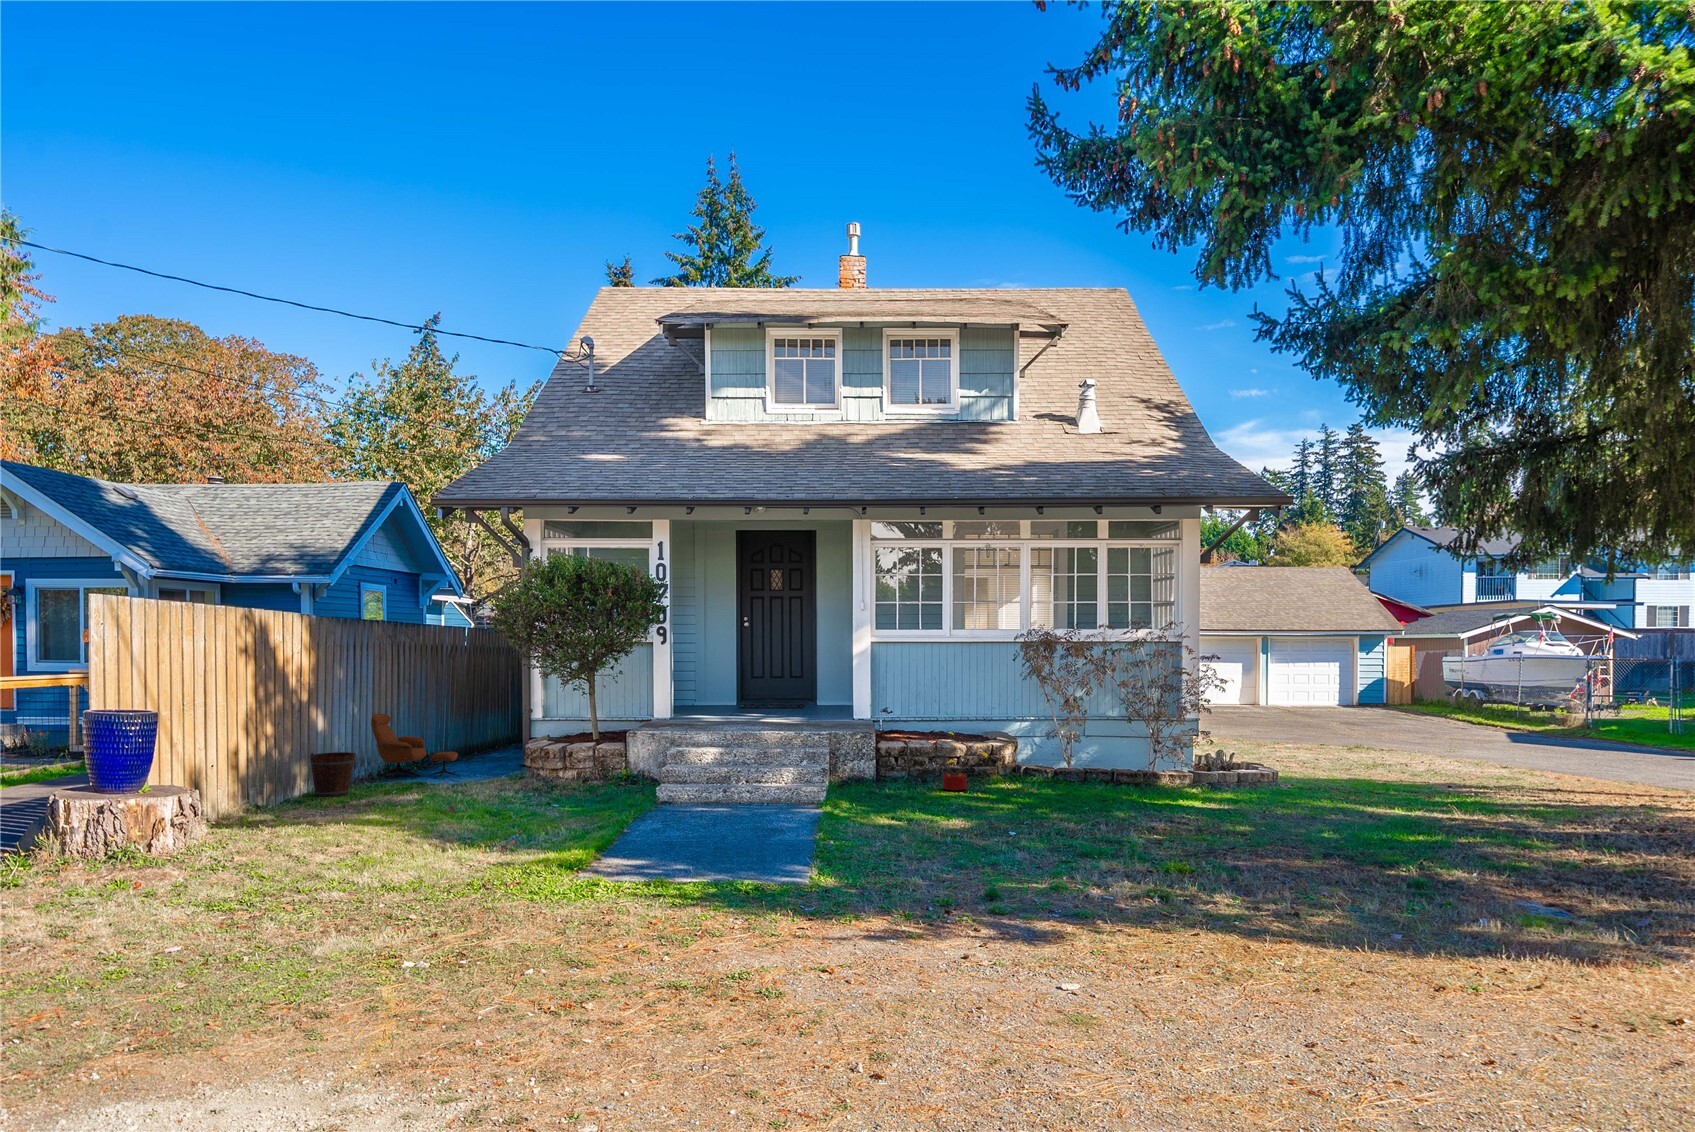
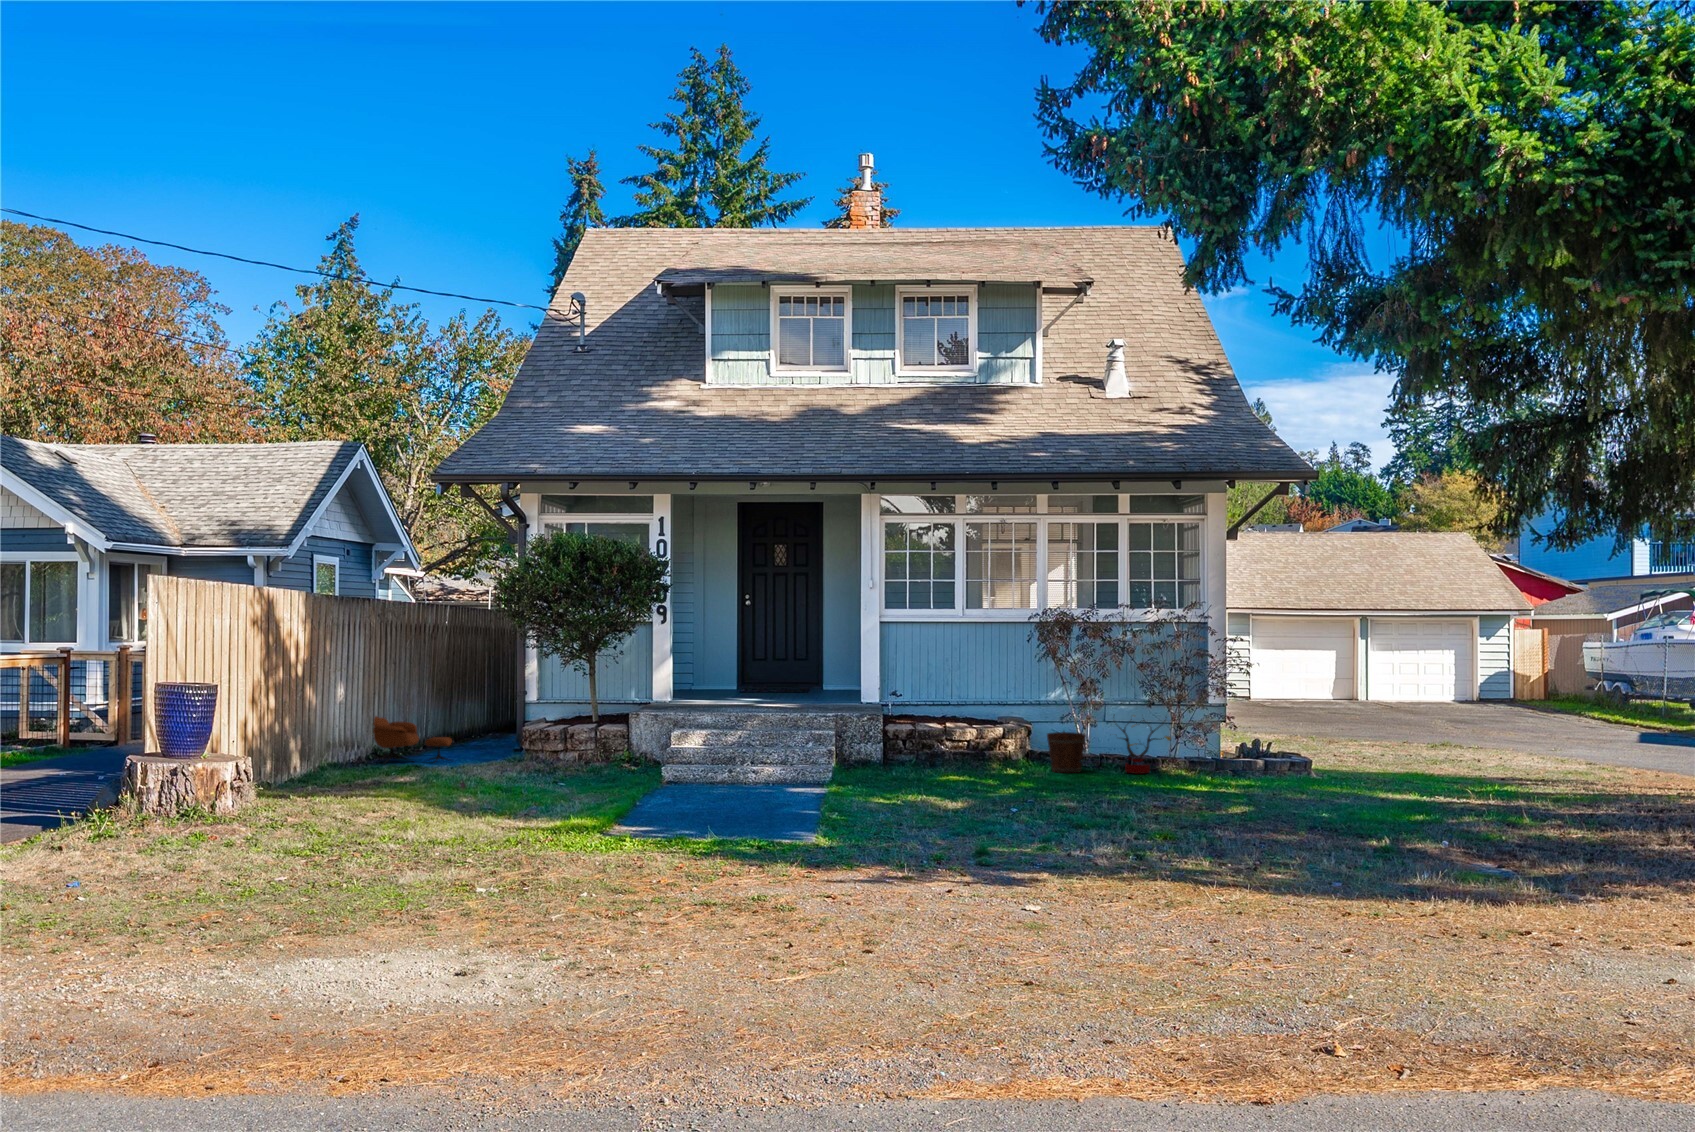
decorative plant: present [938,737,988,790] -> present [1119,720,1171,774]
bucket: present [310,752,355,797] -> present [1047,731,1086,773]

